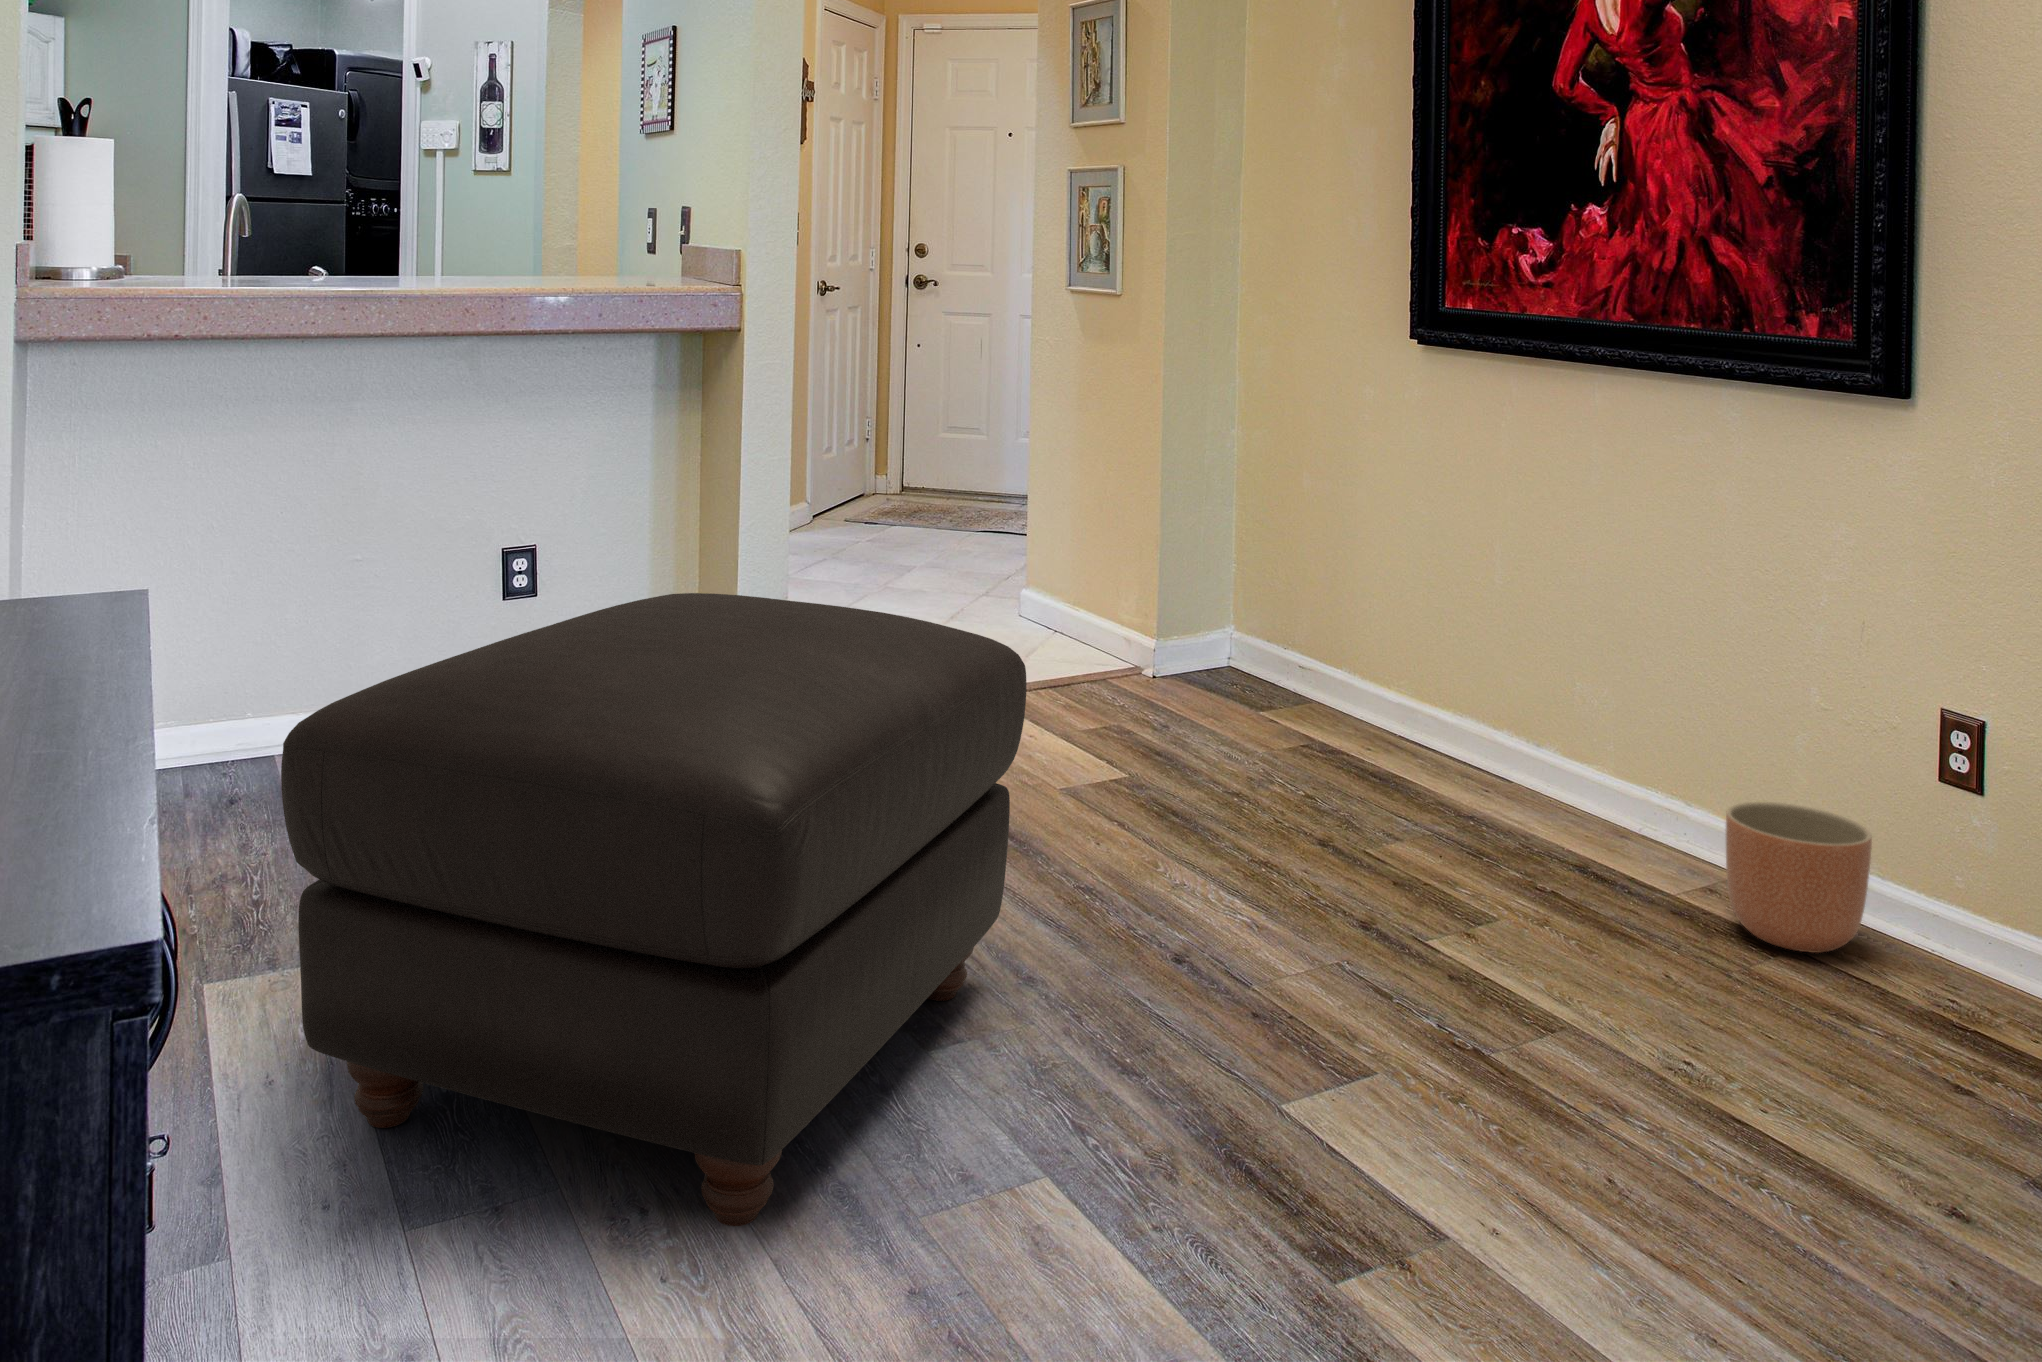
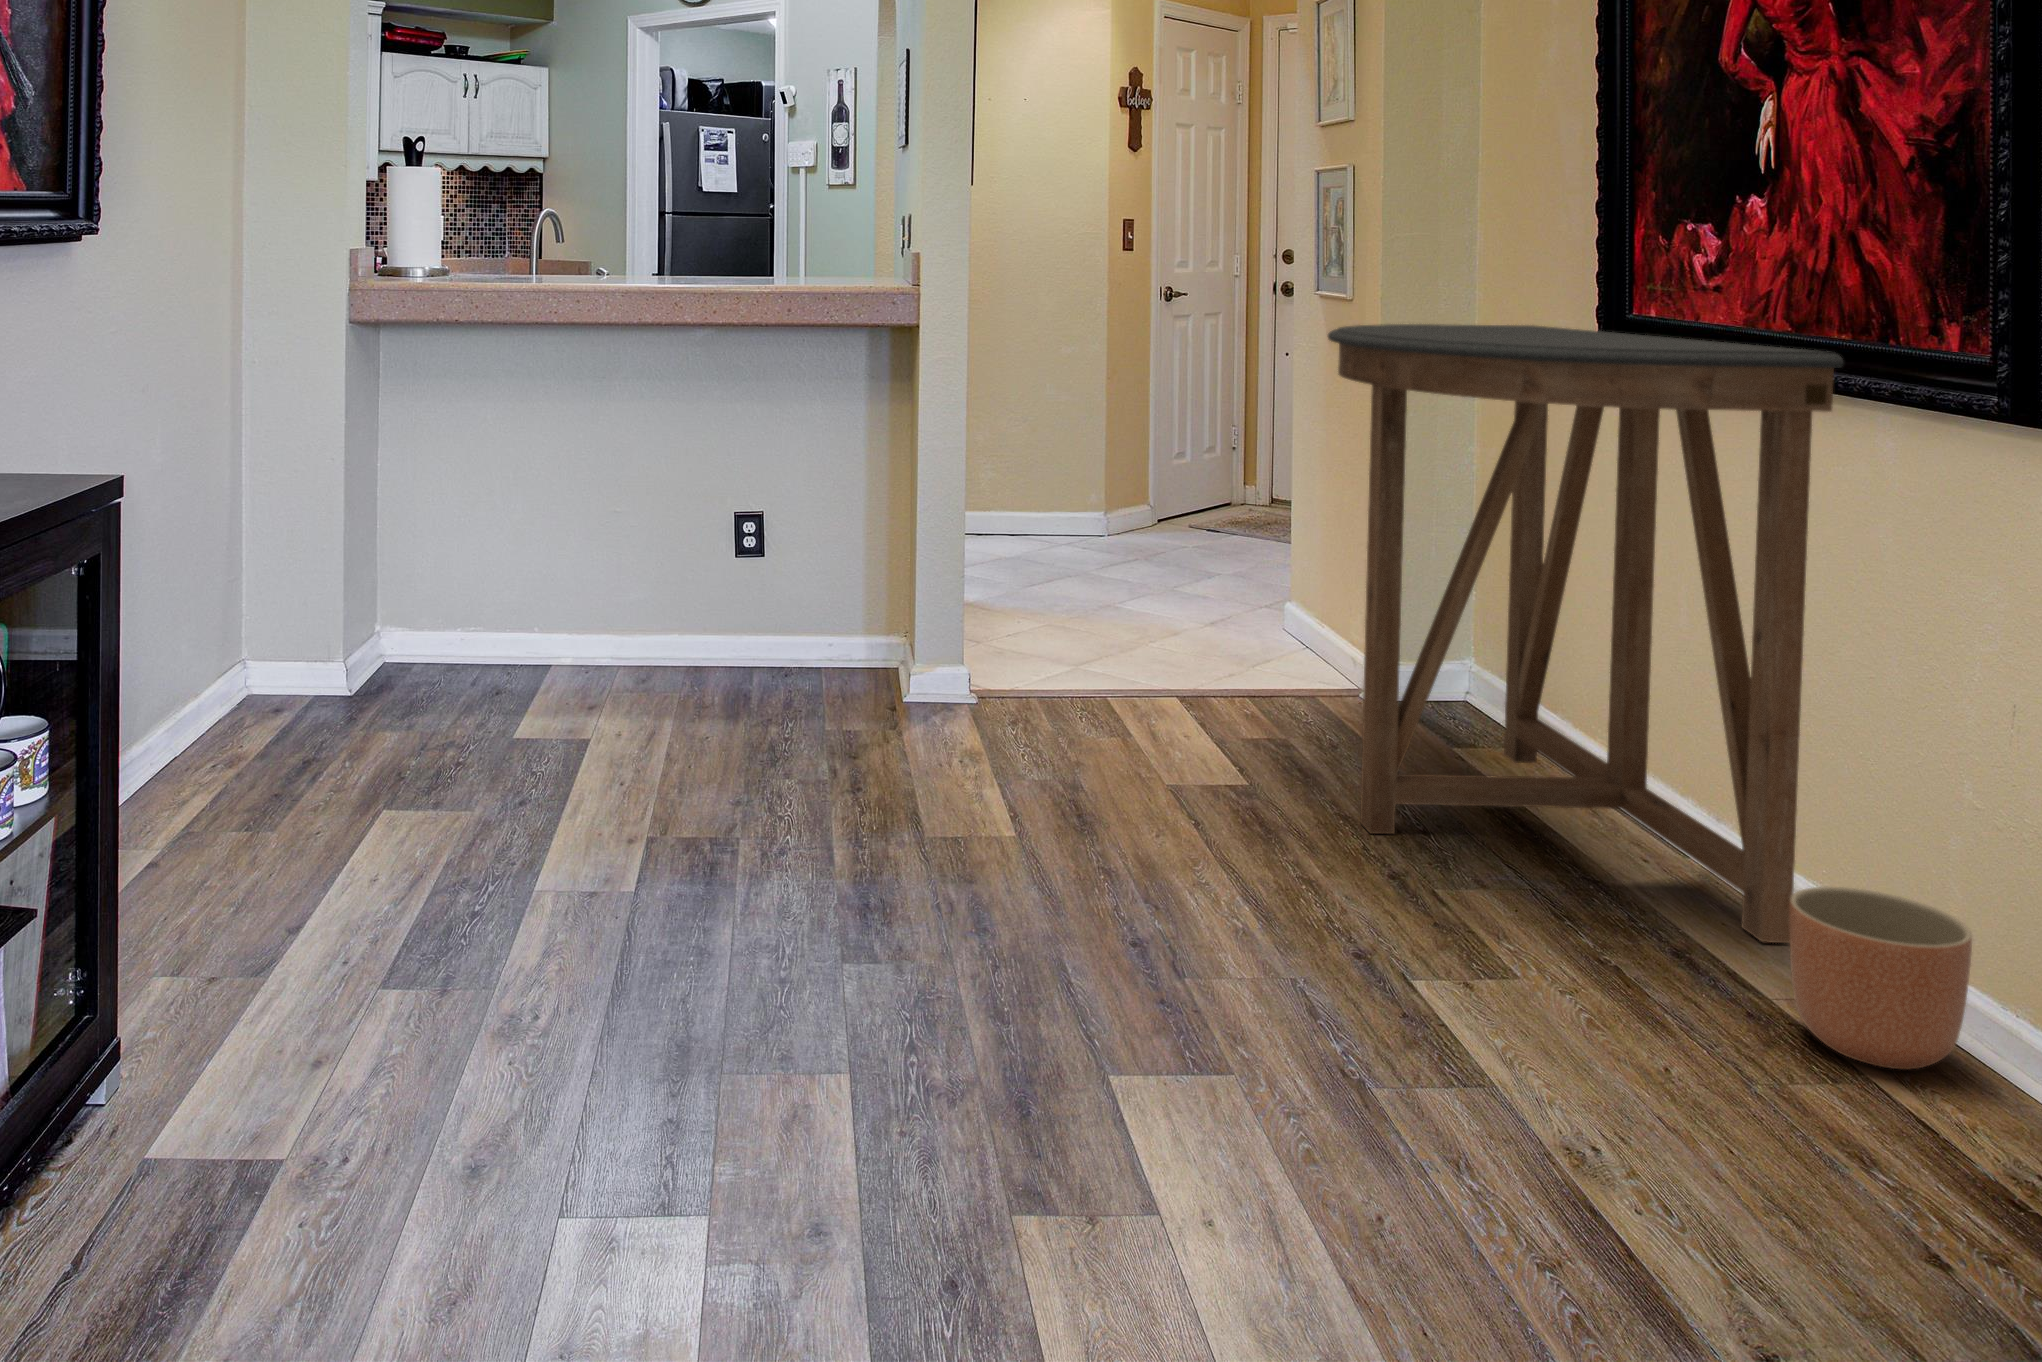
console table: none [1184,322,1704,860] -> present [1328,324,1843,943]
ottoman: present [281,593,1027,1226] -> none [348,556,962,1031]

